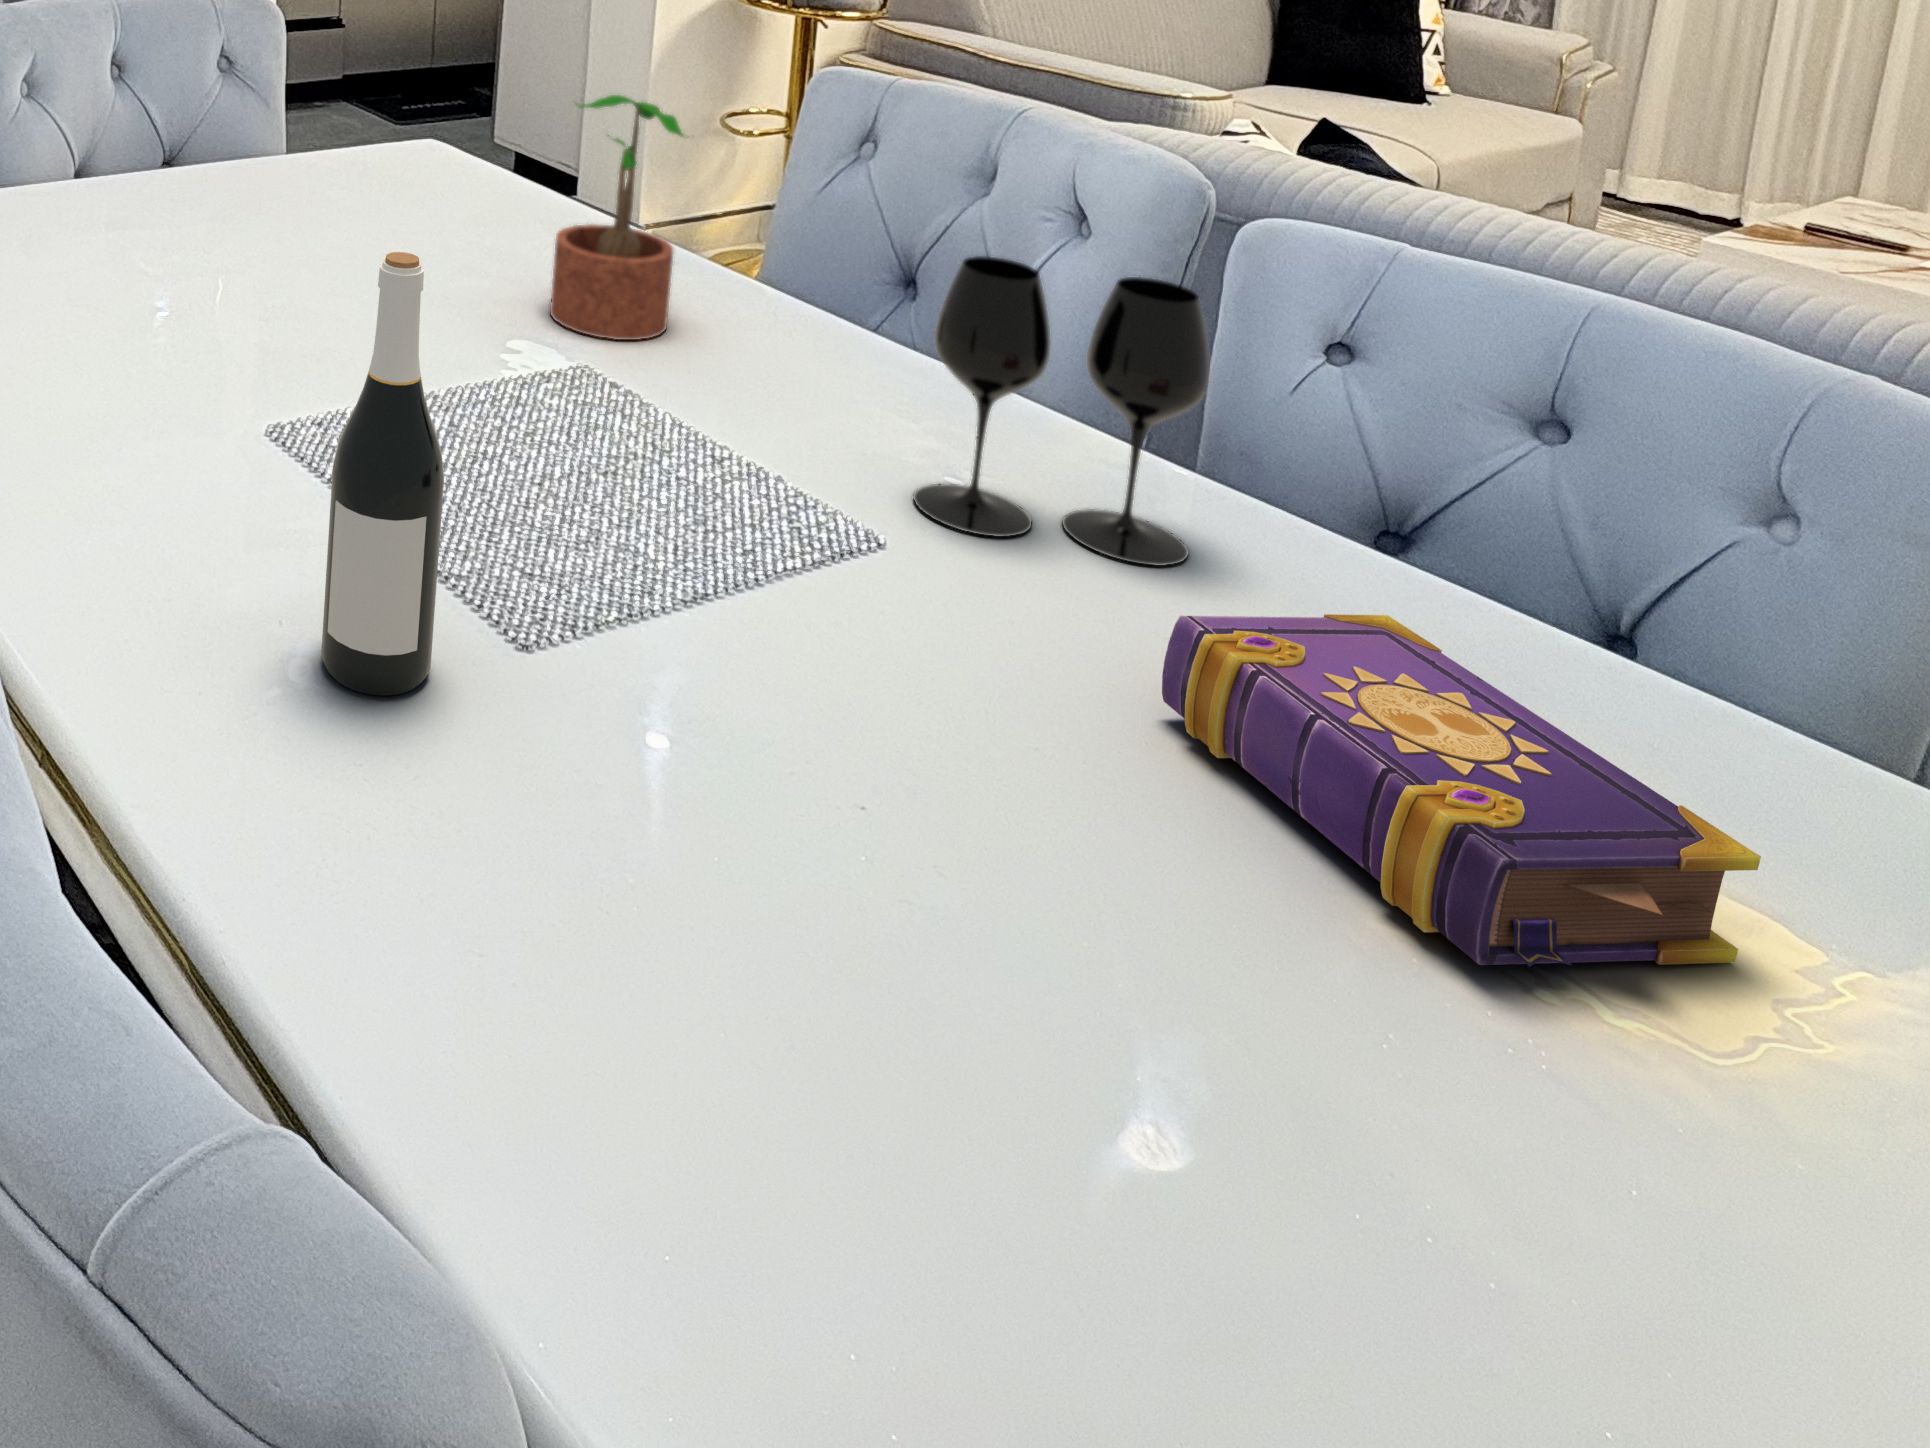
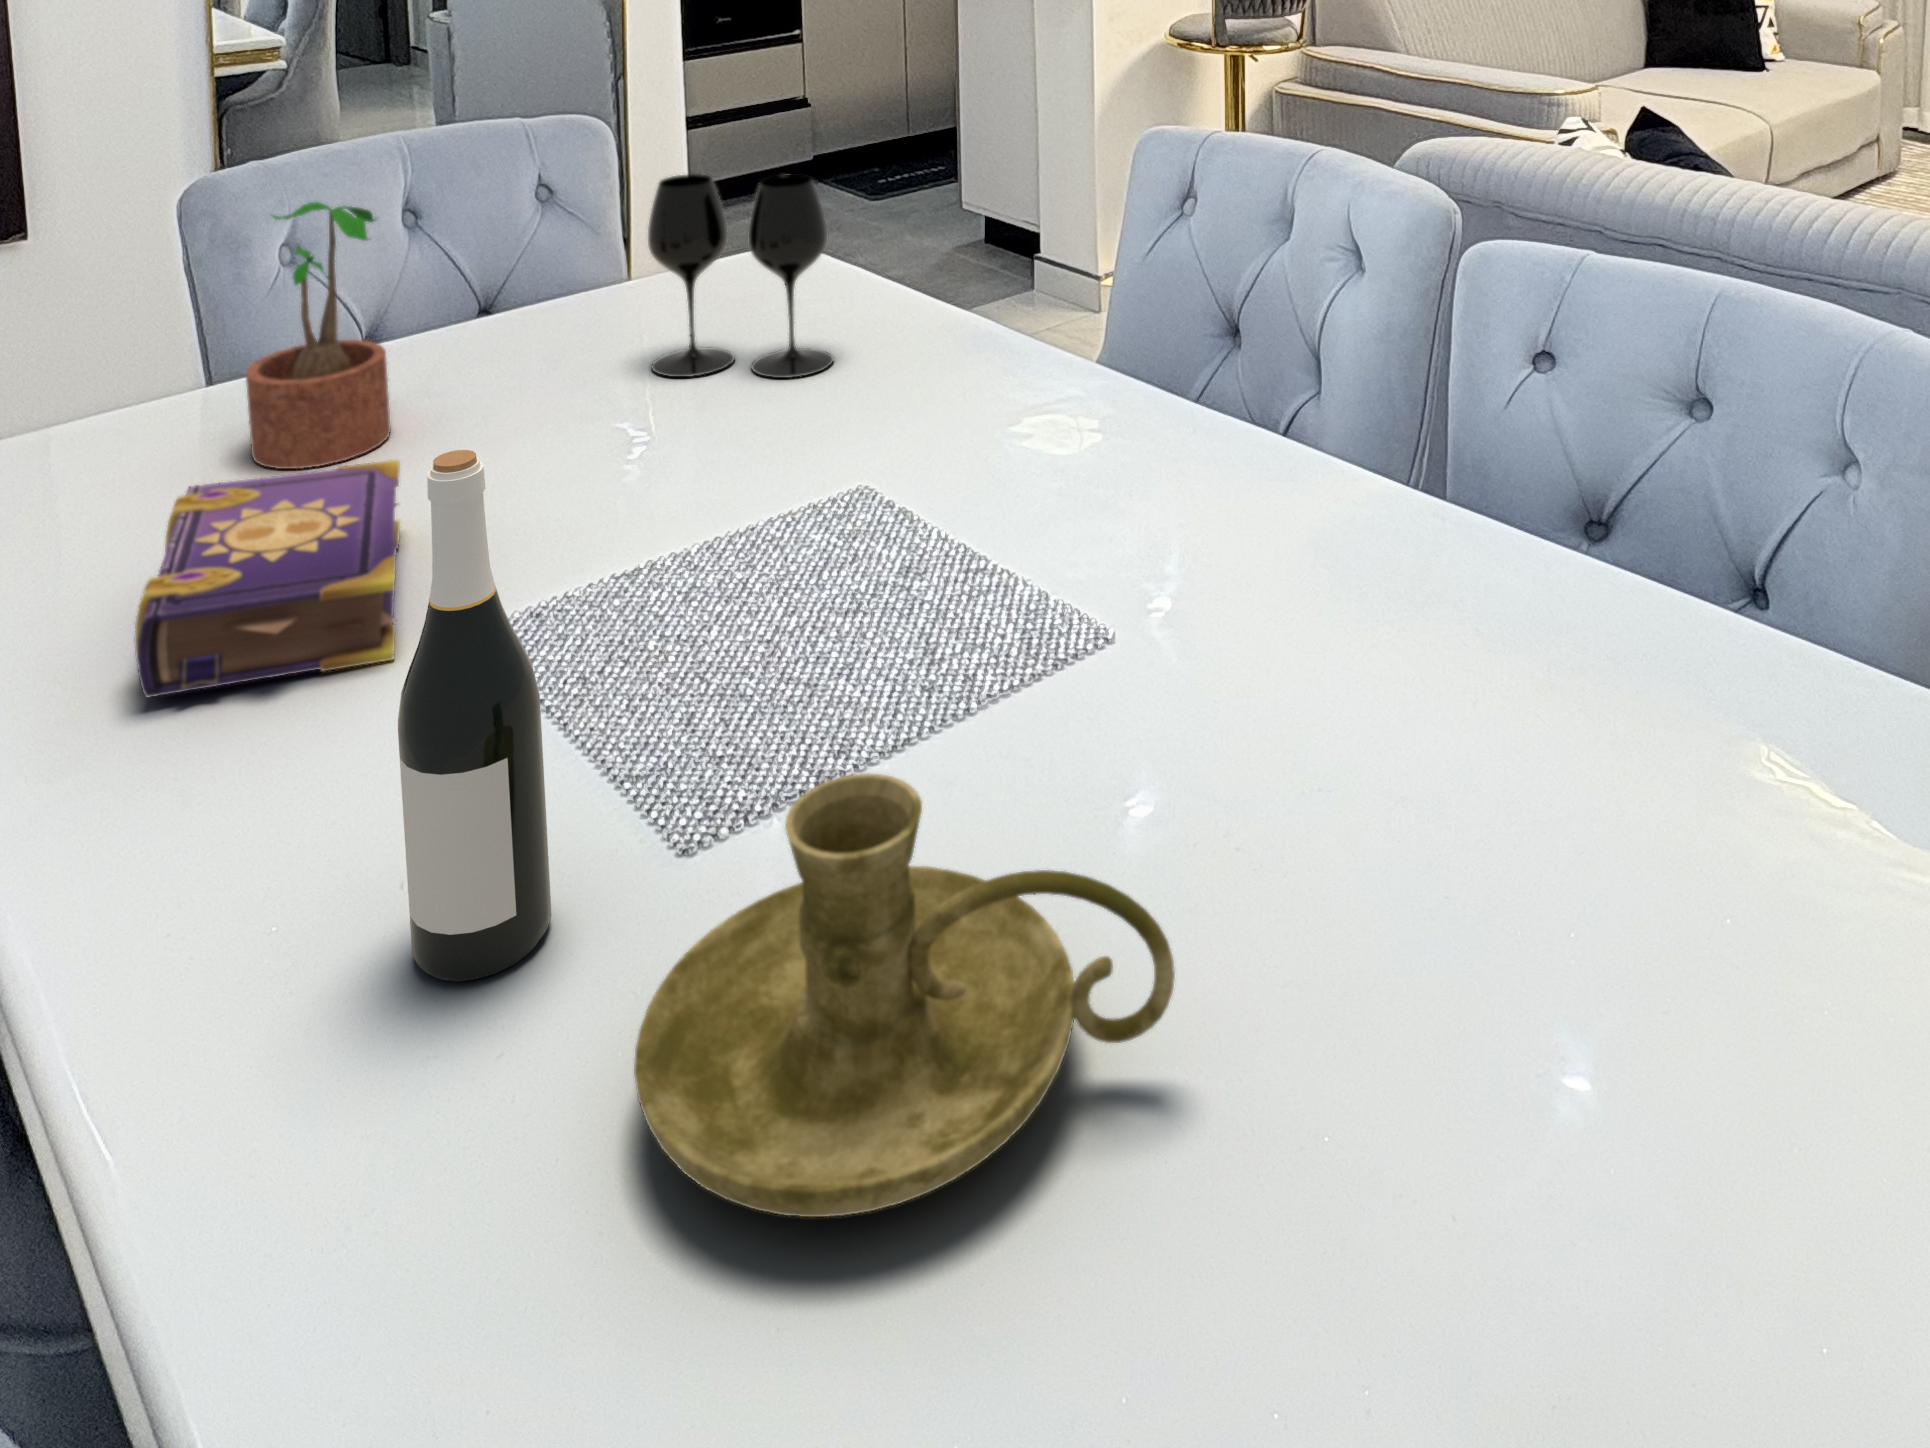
potted plant: present [550,95,688,340] -> present [246,202,391,469]
wine glass: present [913,256,1210,566] -> present [648,174,834,378]
candle holder: none [564,582,1070,943] -> present [634,773,1175,1217]
book: present [1162,614,1761,967] -> present [135,460,400,697]

